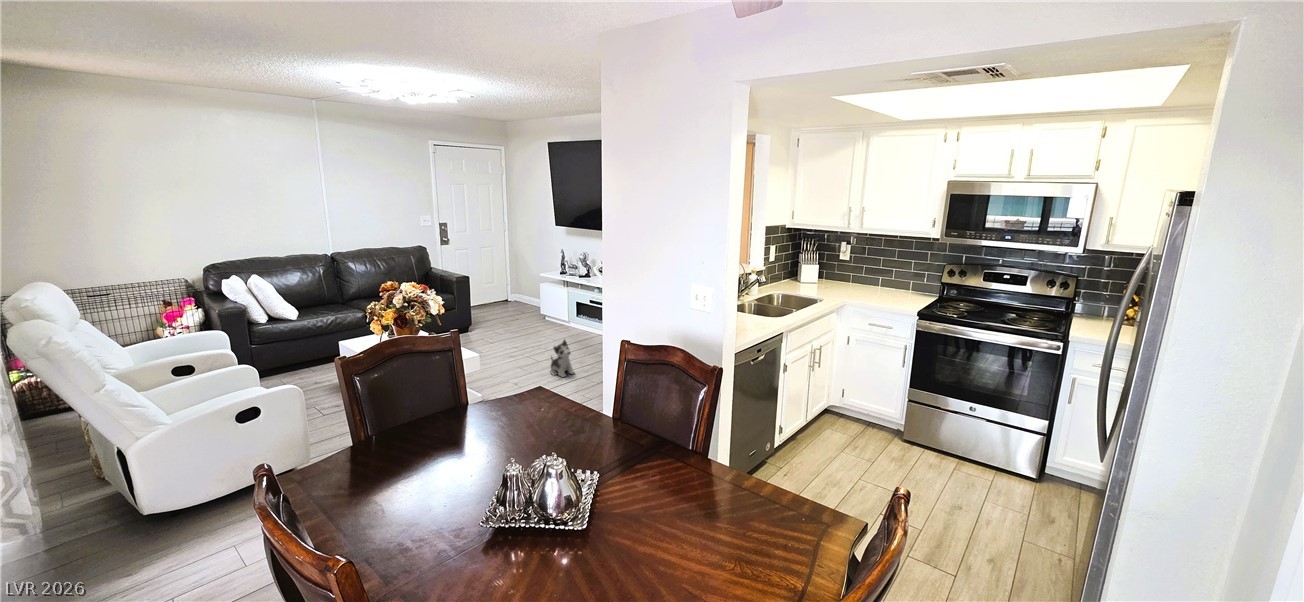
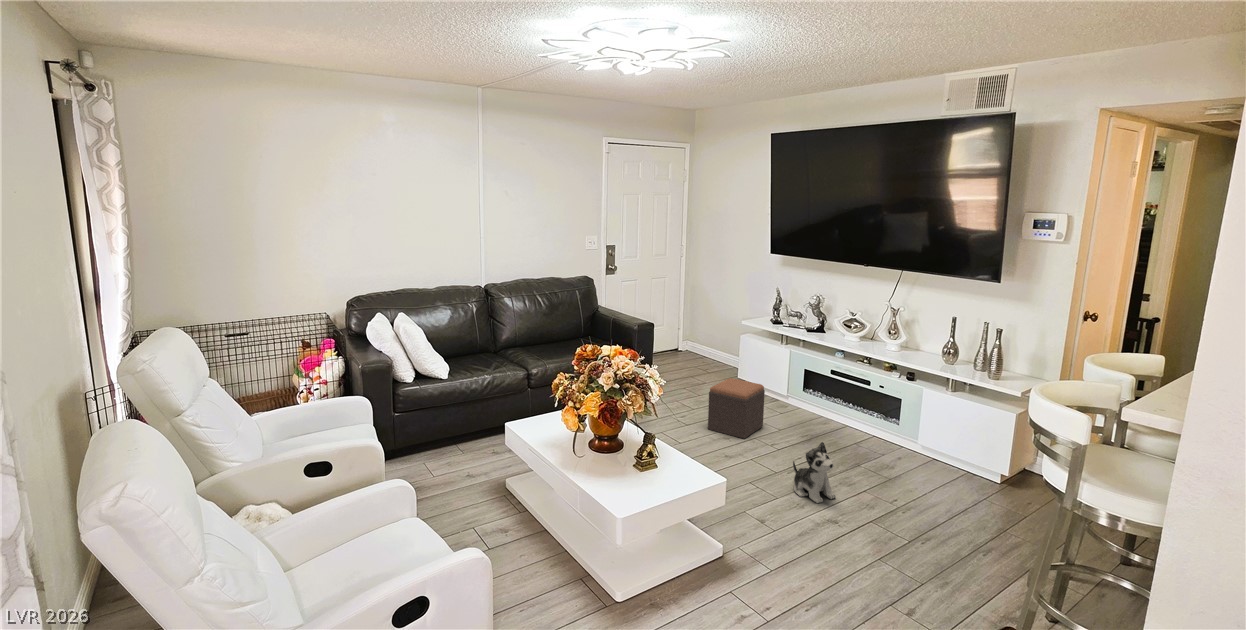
footstool: none [504,310,544,348] -> present [708,378,765,439]

